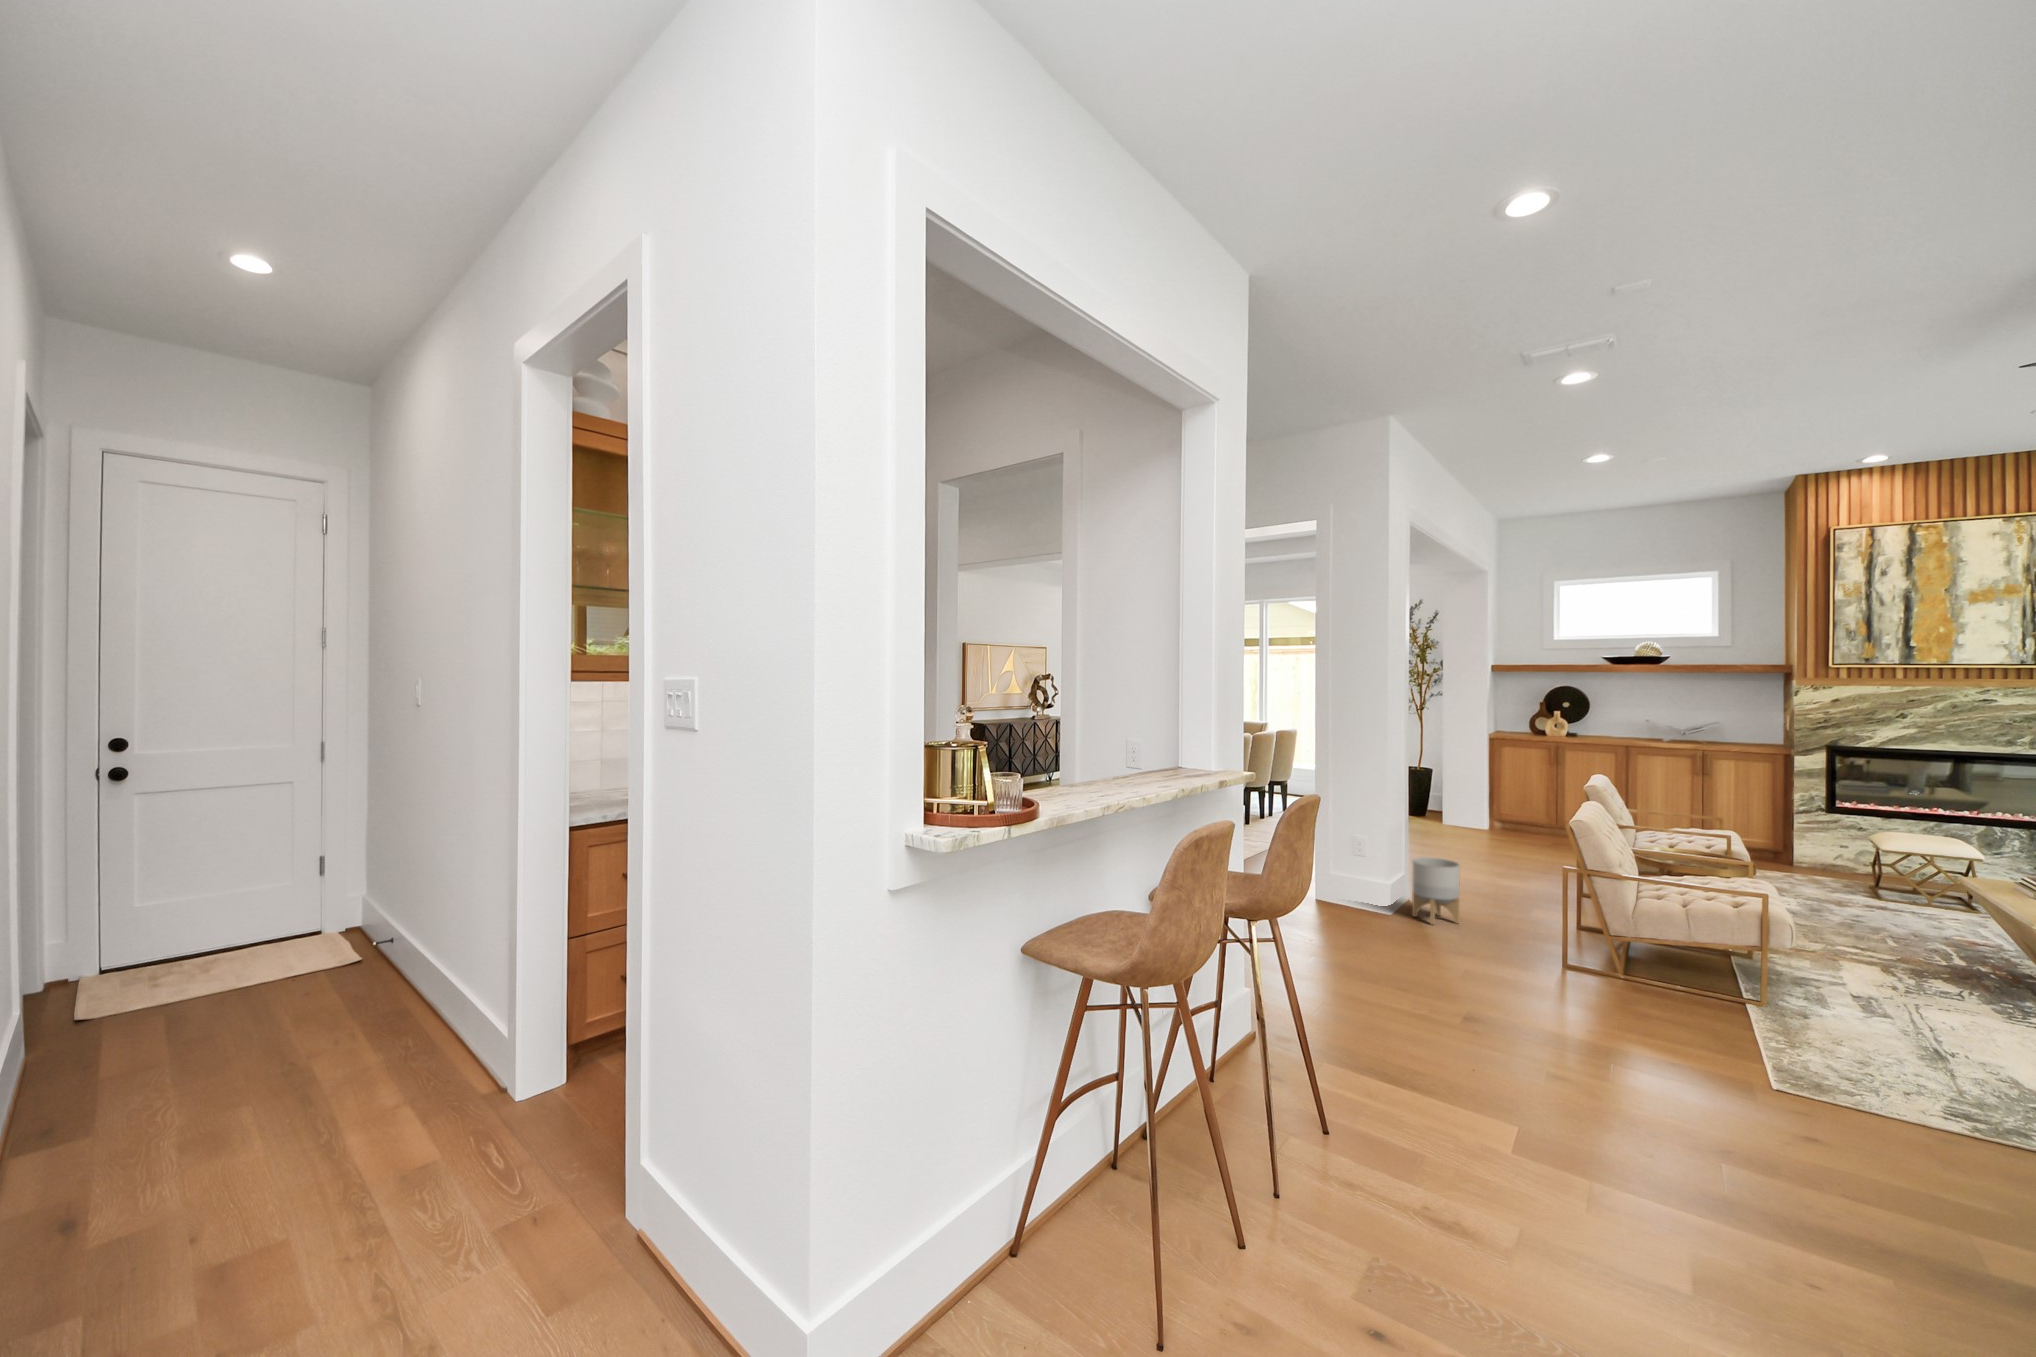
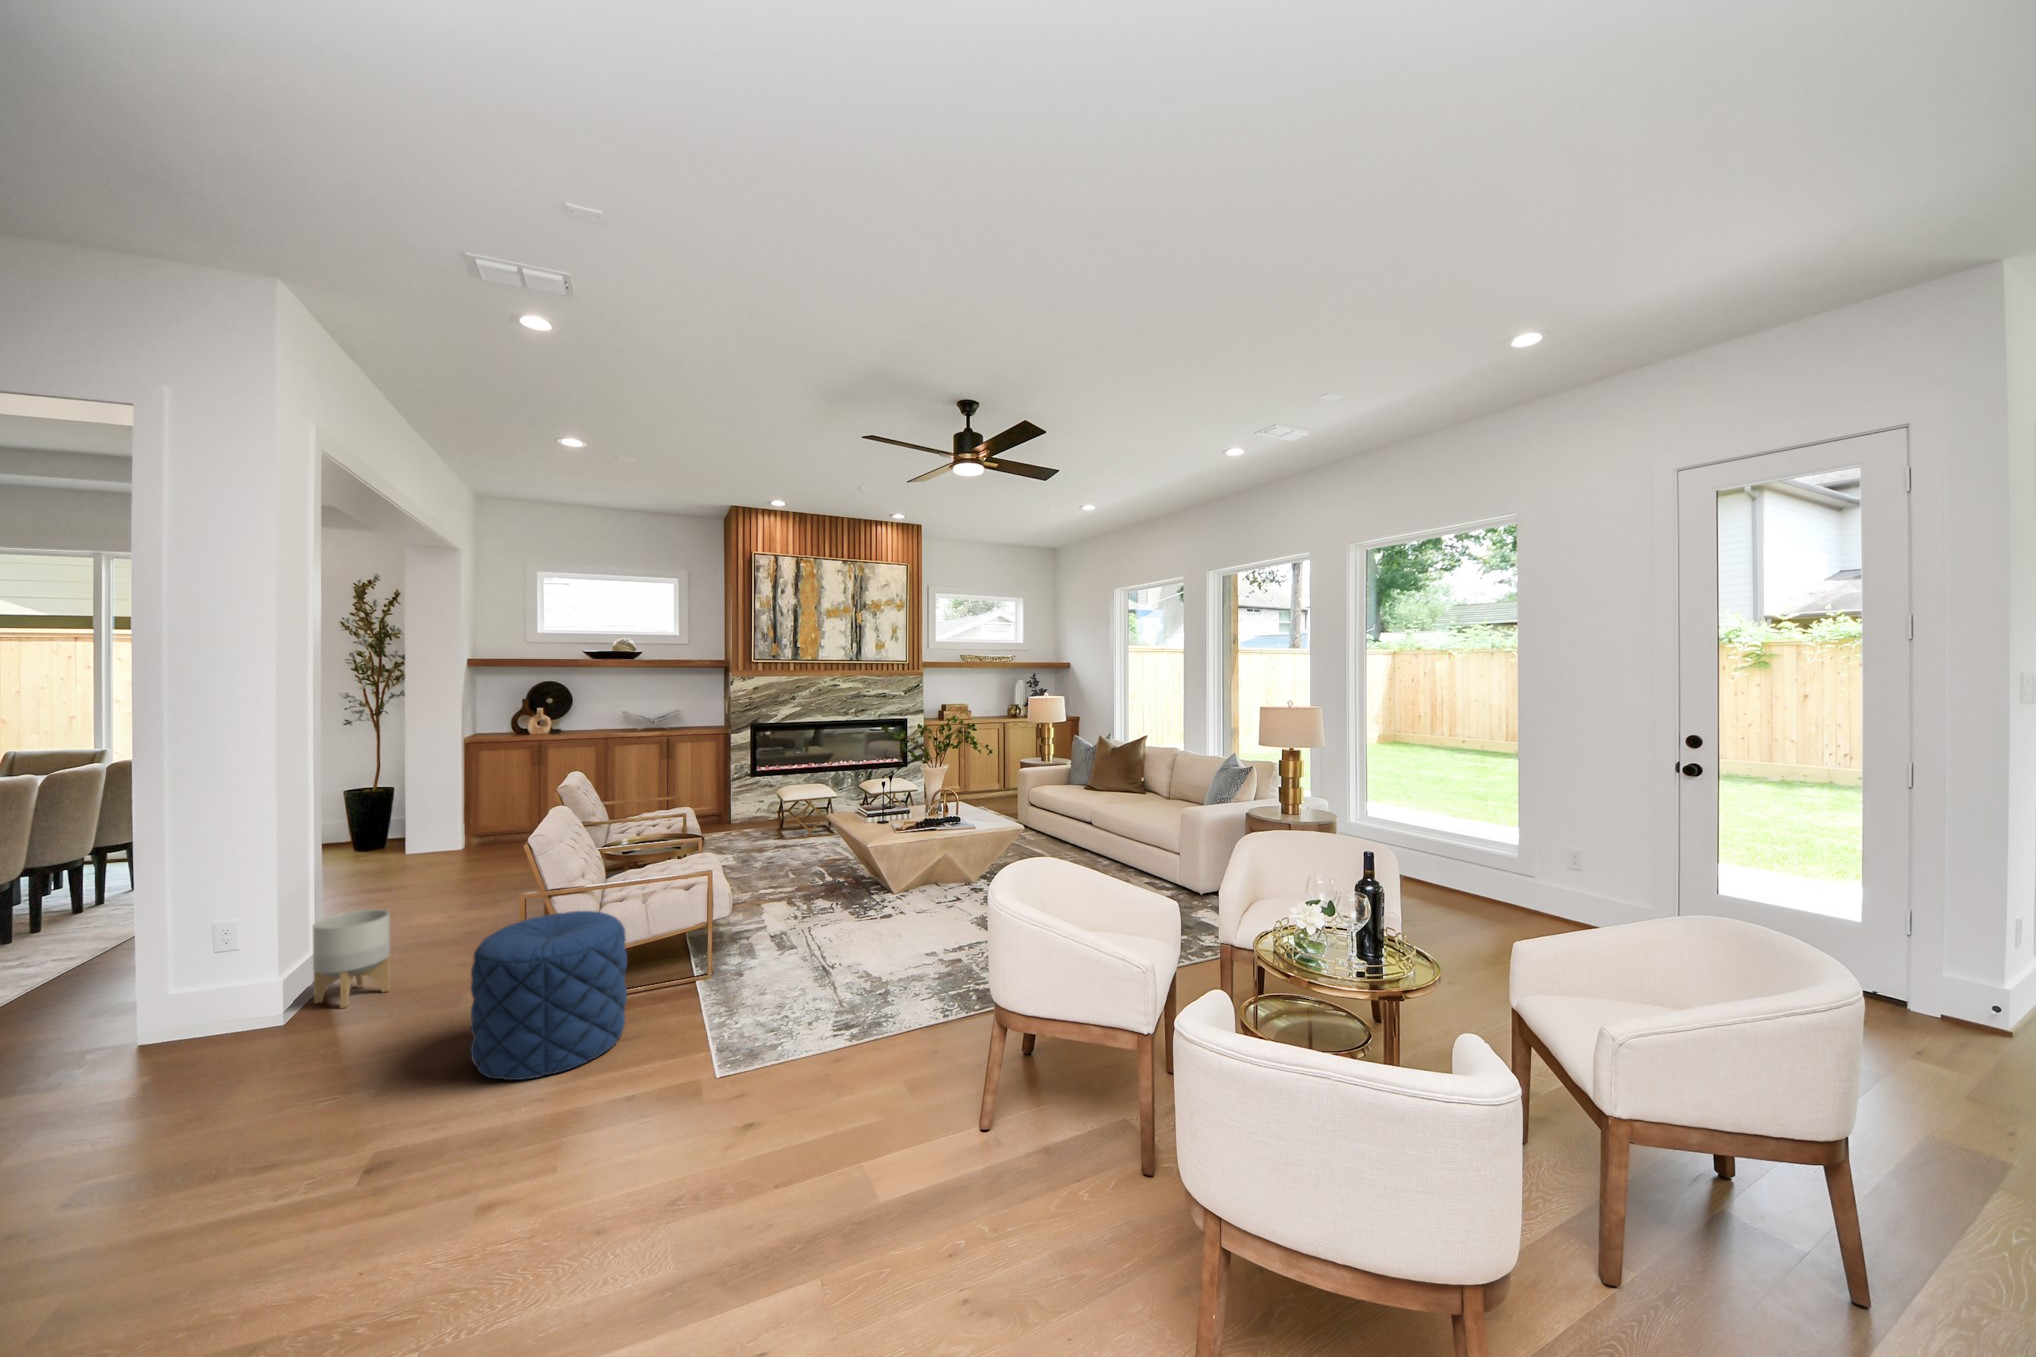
pouf: none [1532,892,1669,1026] -> present [470,911,627,1080]

